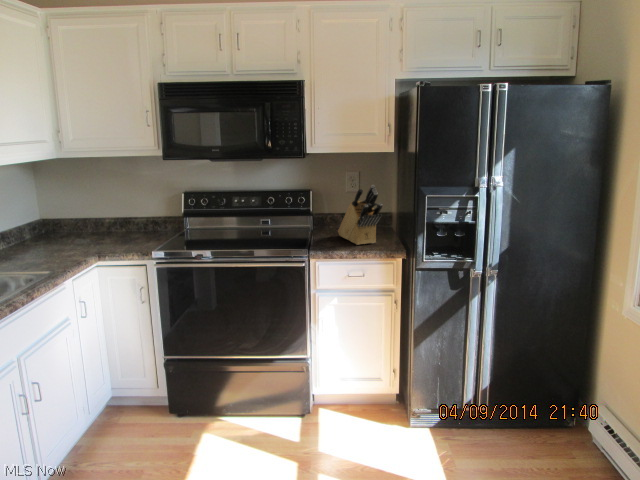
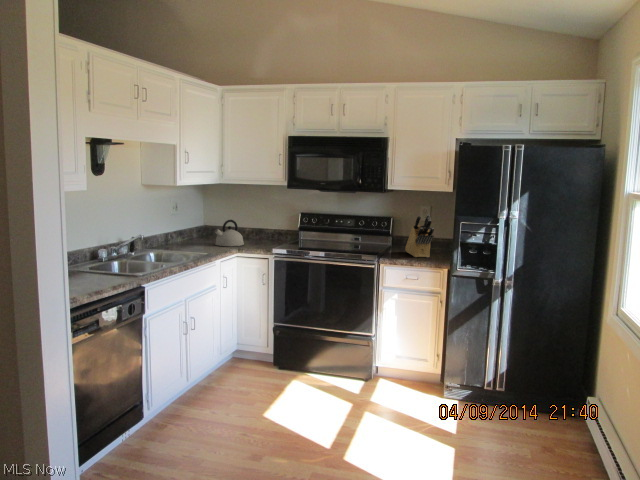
kettle: none [54,210,106,252] -> present [214,220,244,246]

